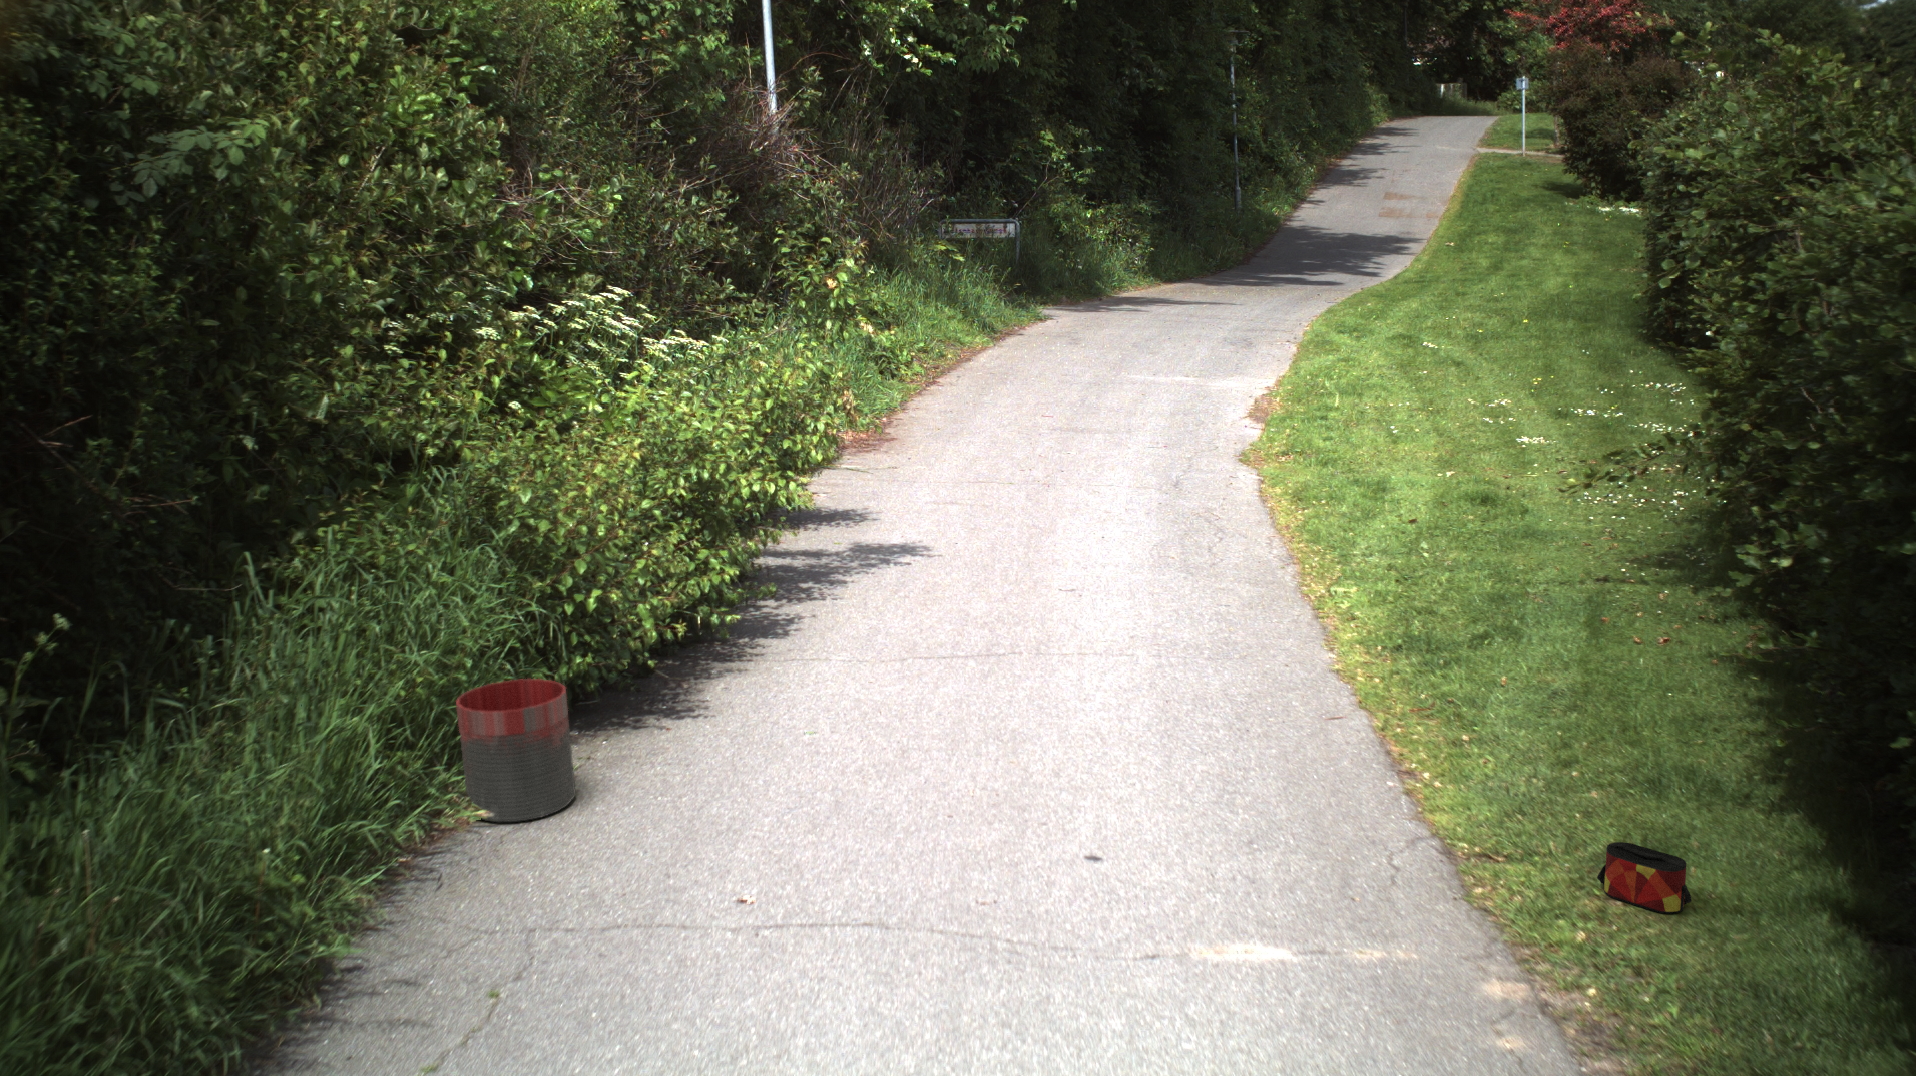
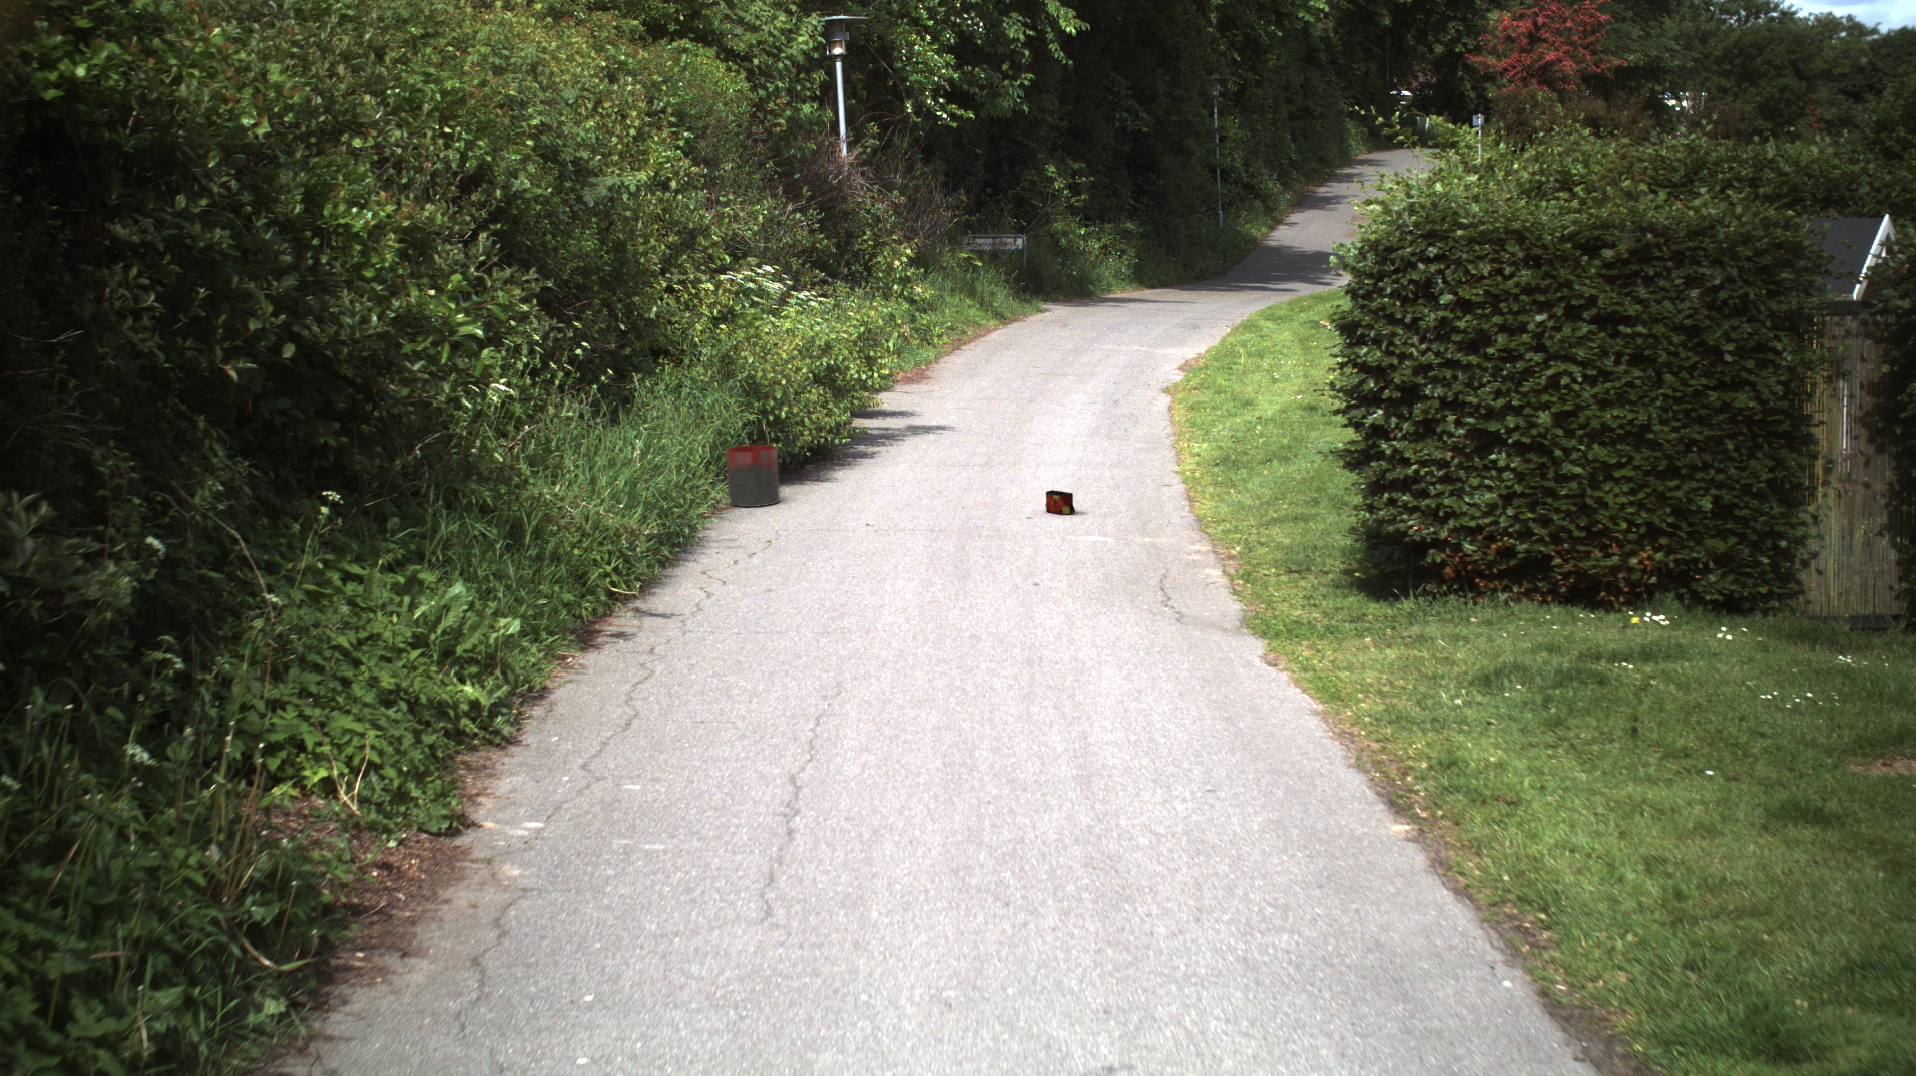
bag: present [1597,842,1692,914] -> present [1045,490,1075,515]

